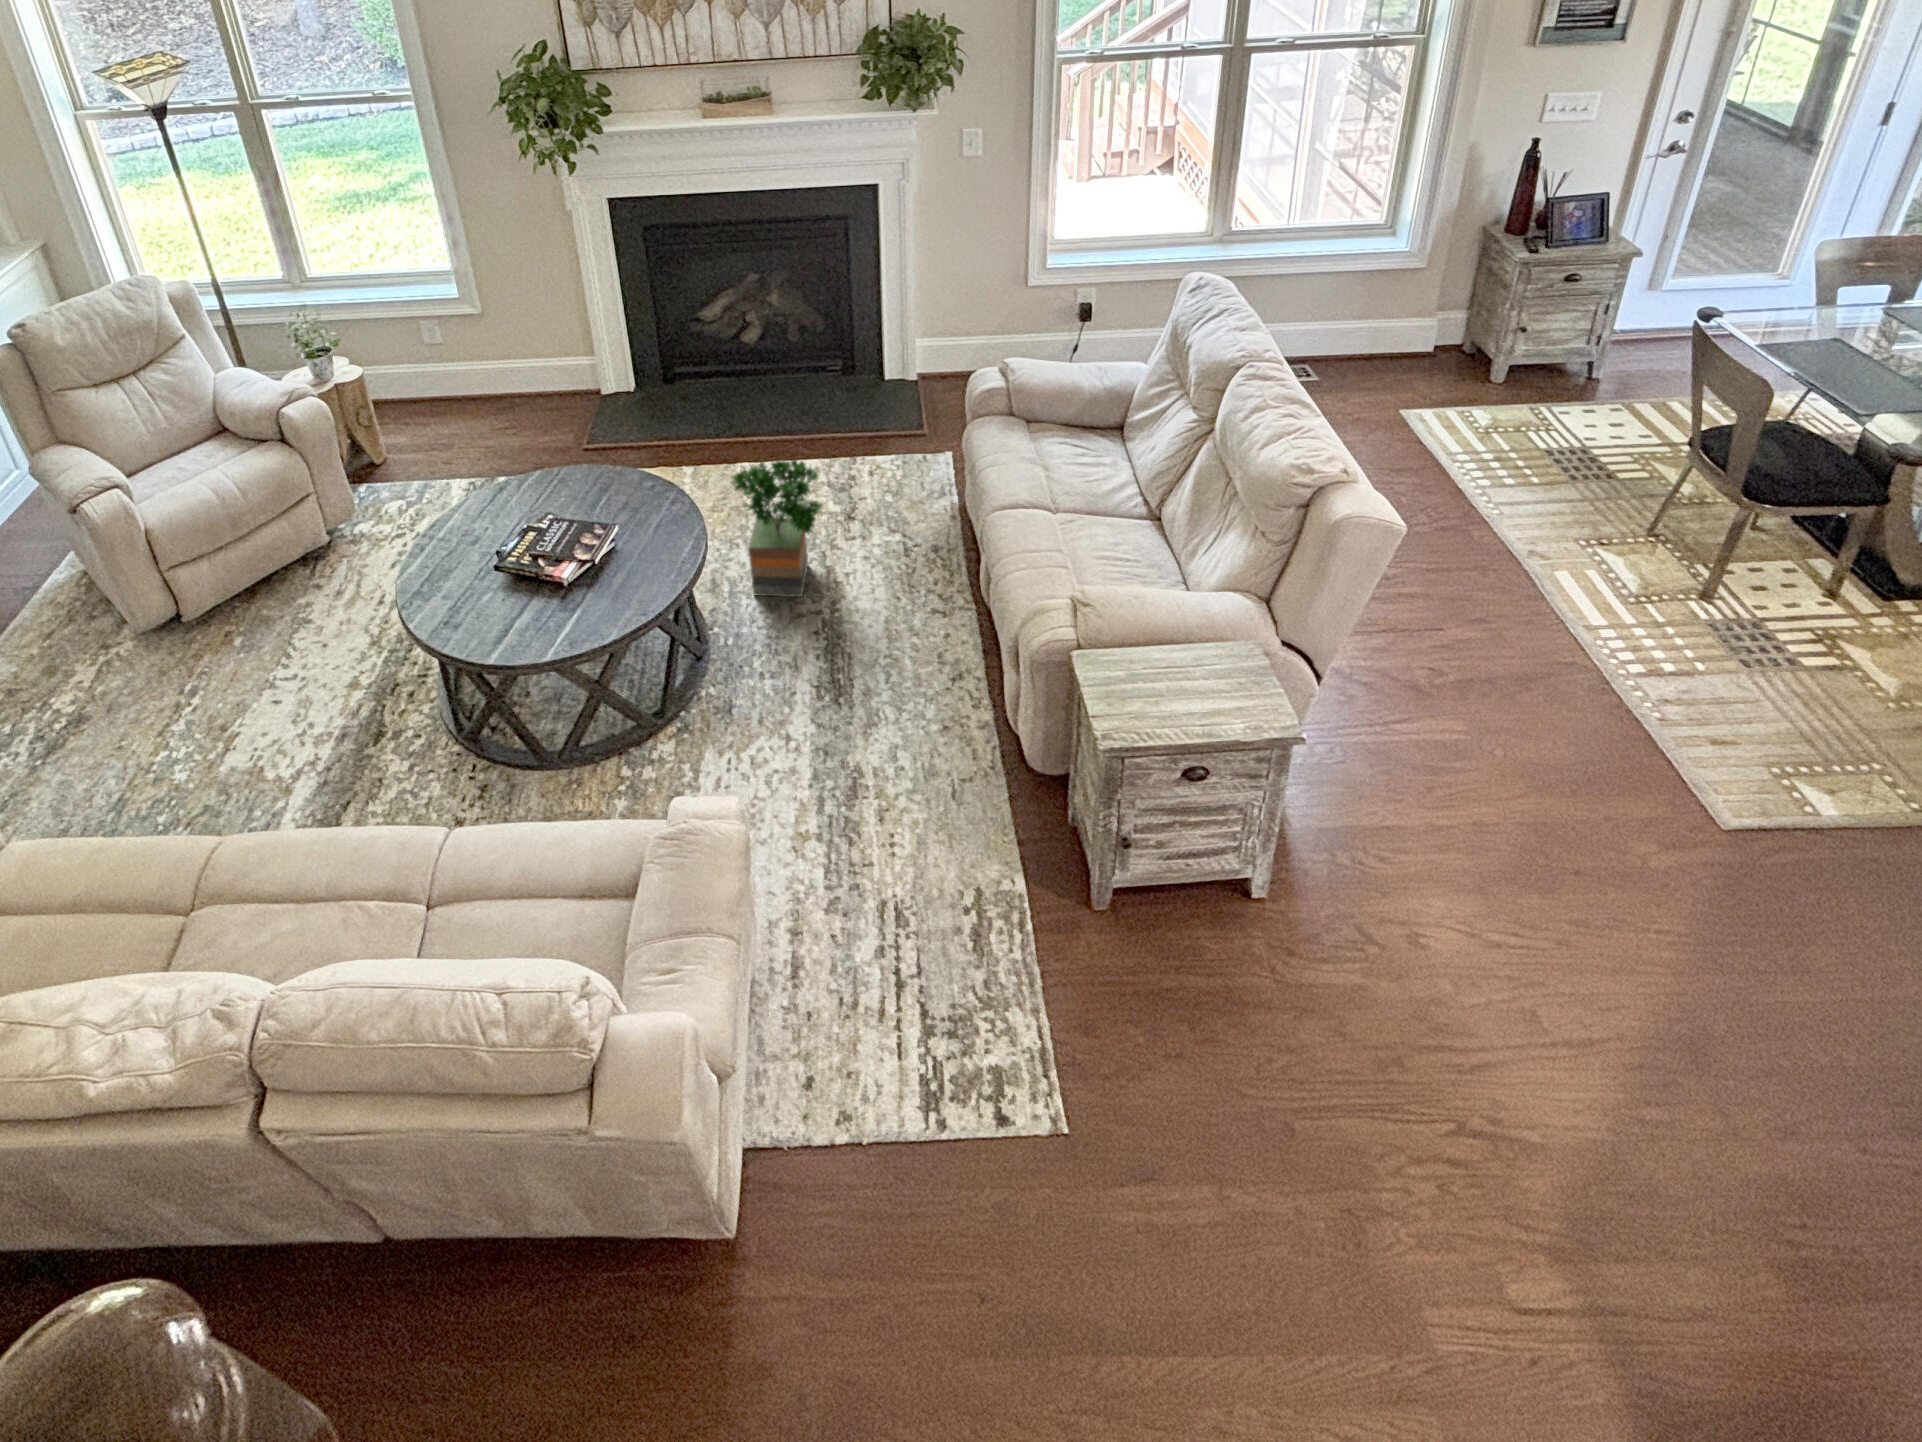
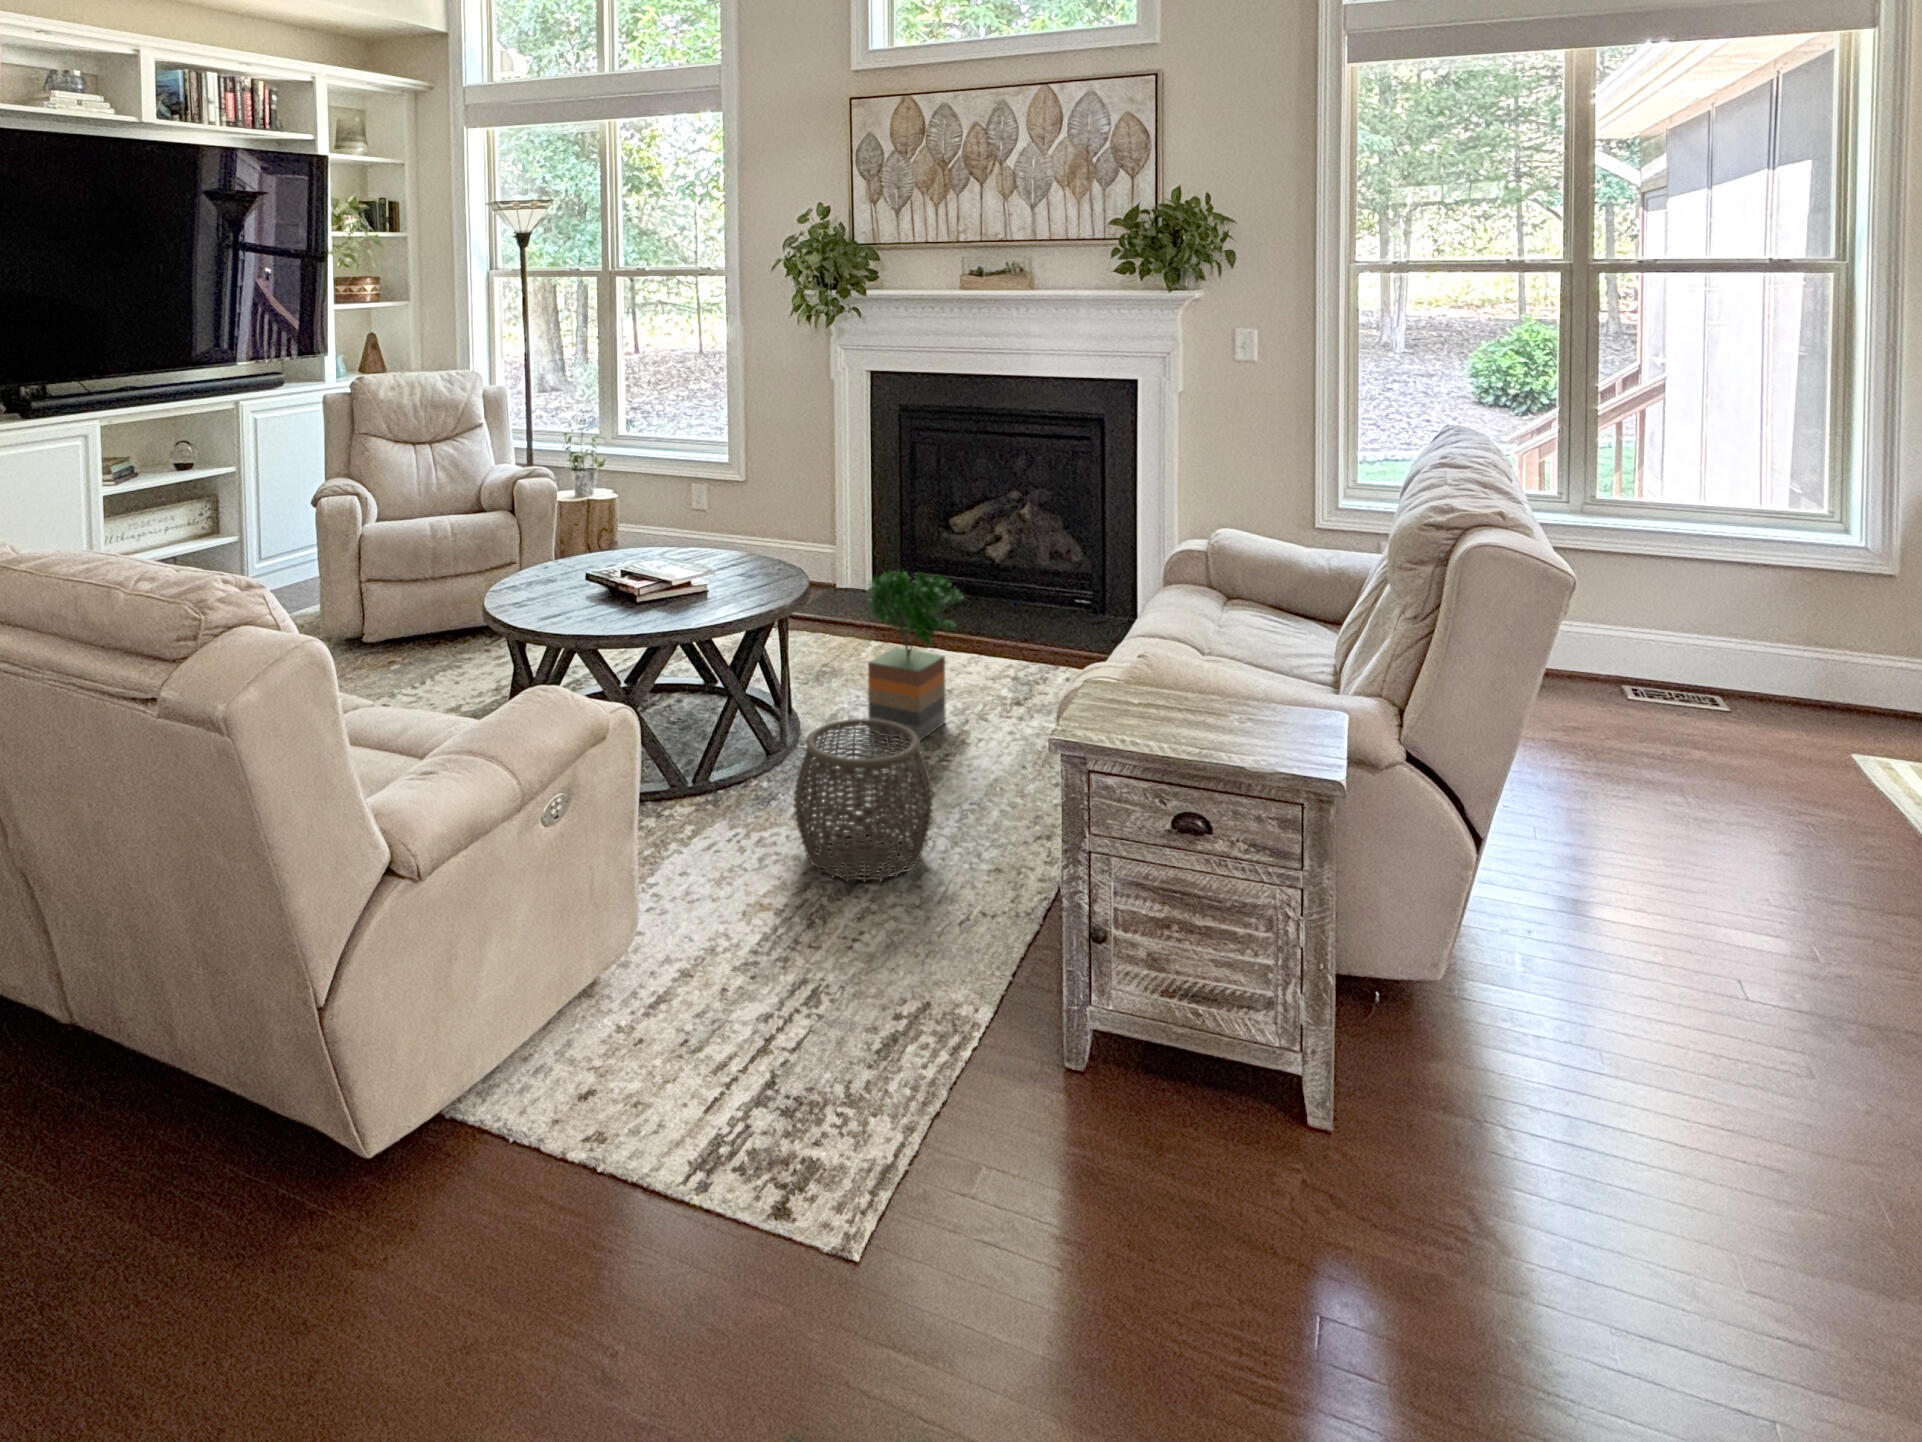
woven basket: none [784,649,898,787] -> present [793,719,933,881]

